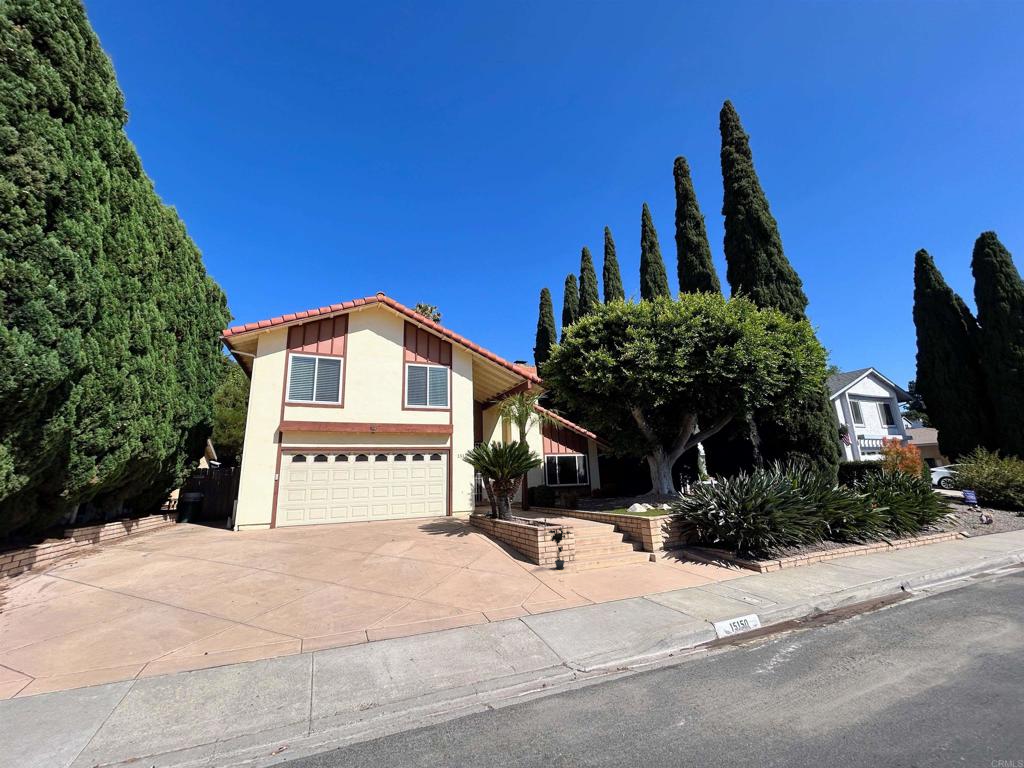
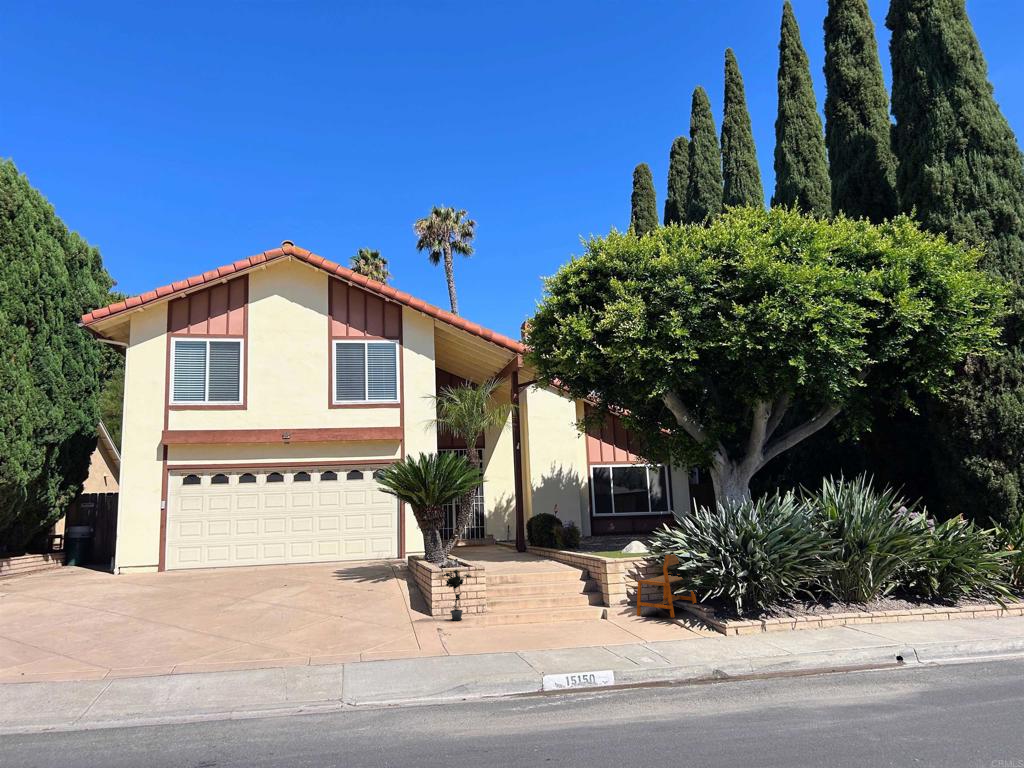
bench: none [689,512,720,563] -> present [637,554,696,618]

